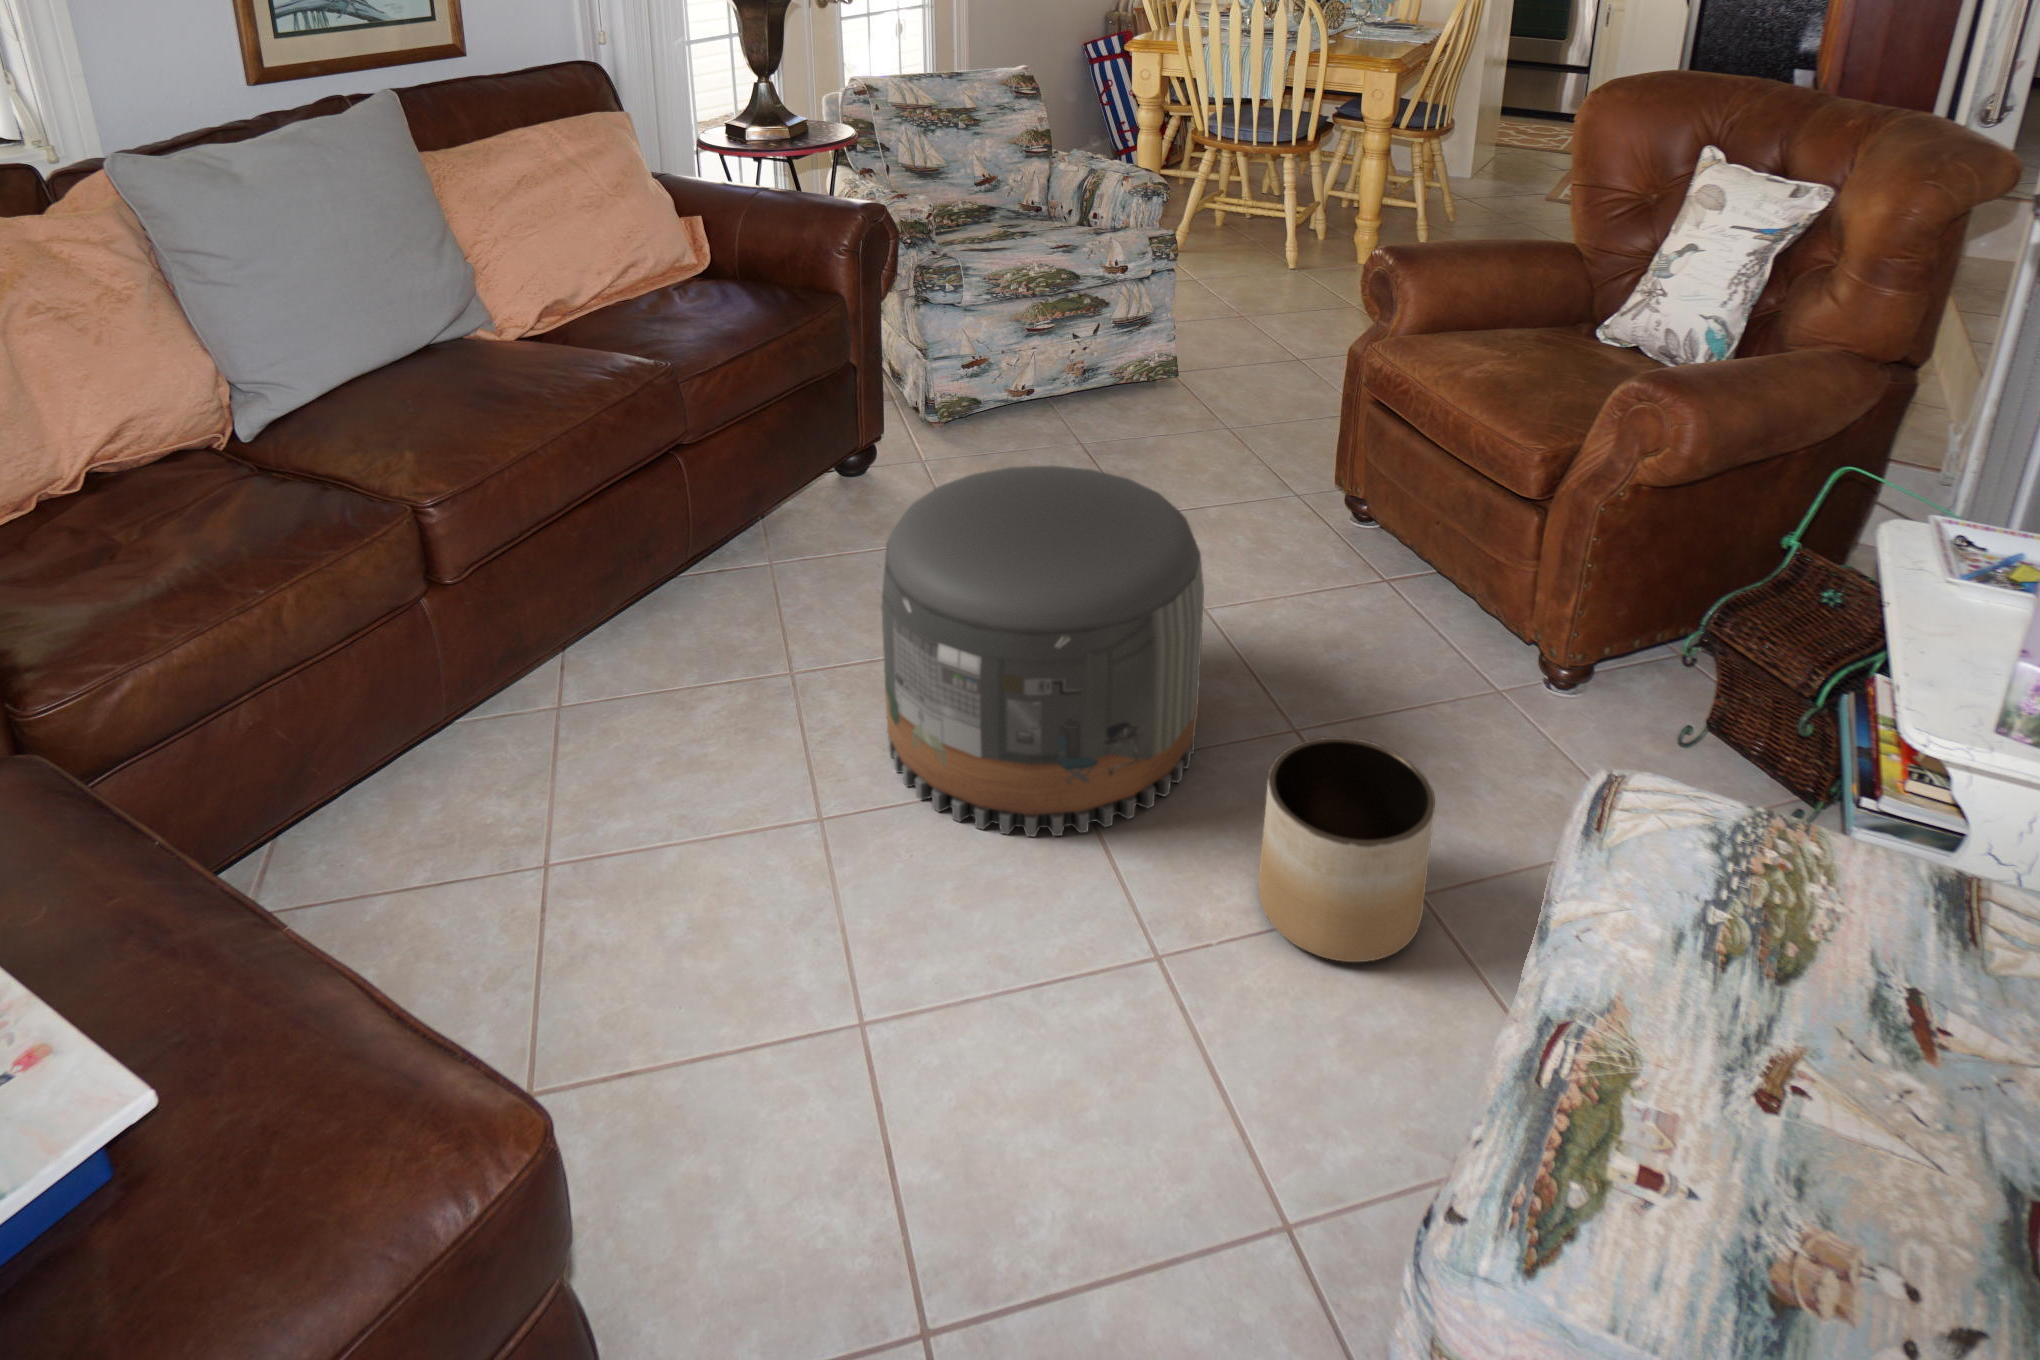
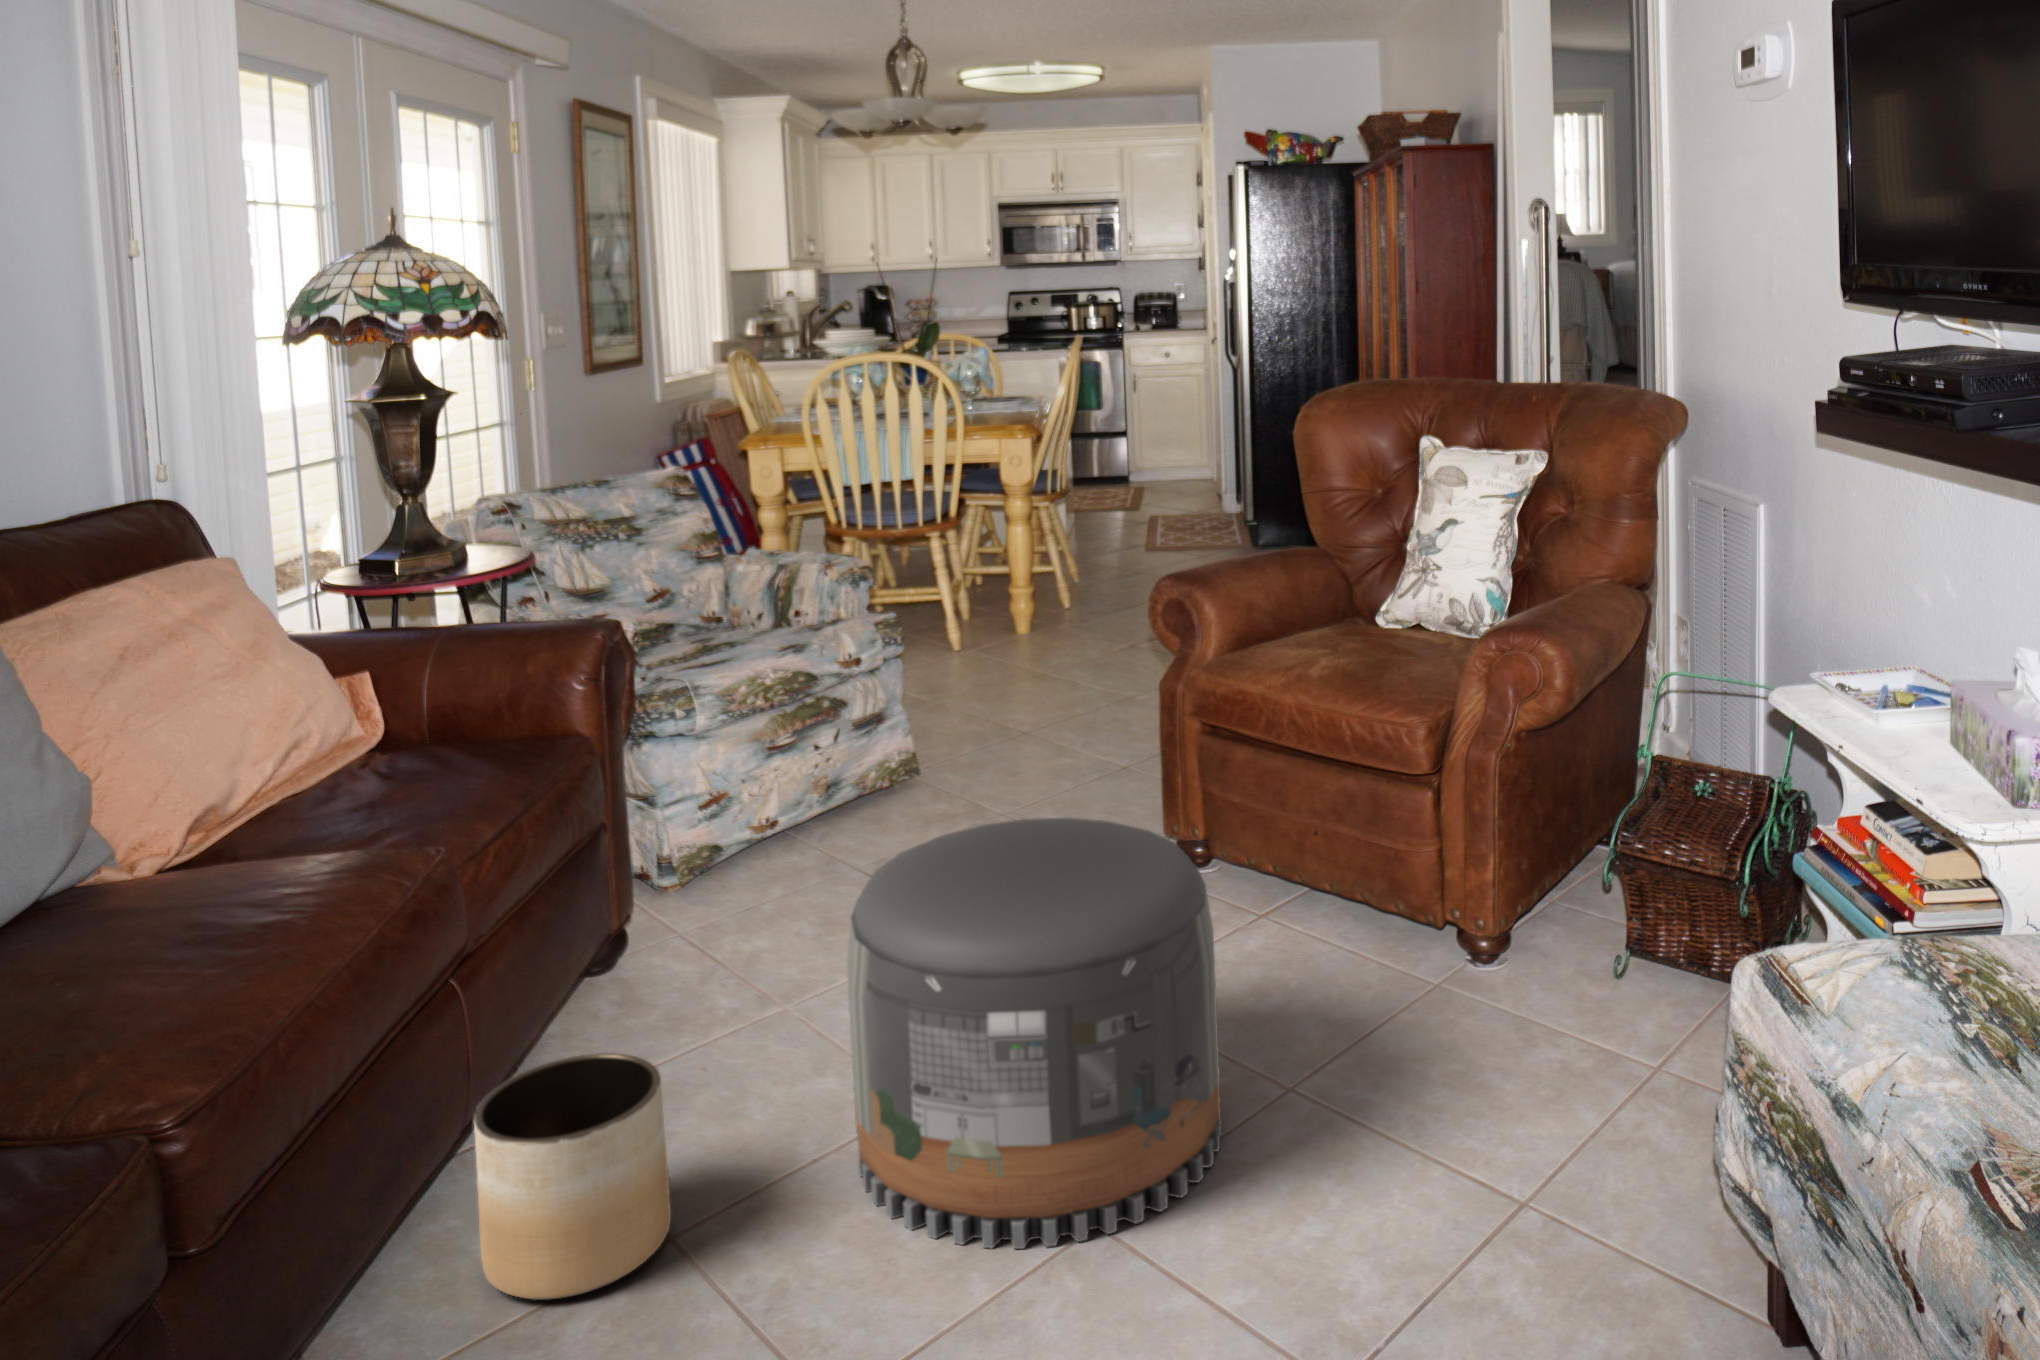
planter: present [1258,737,1435,962] -> present [474,1053,671,1300]

